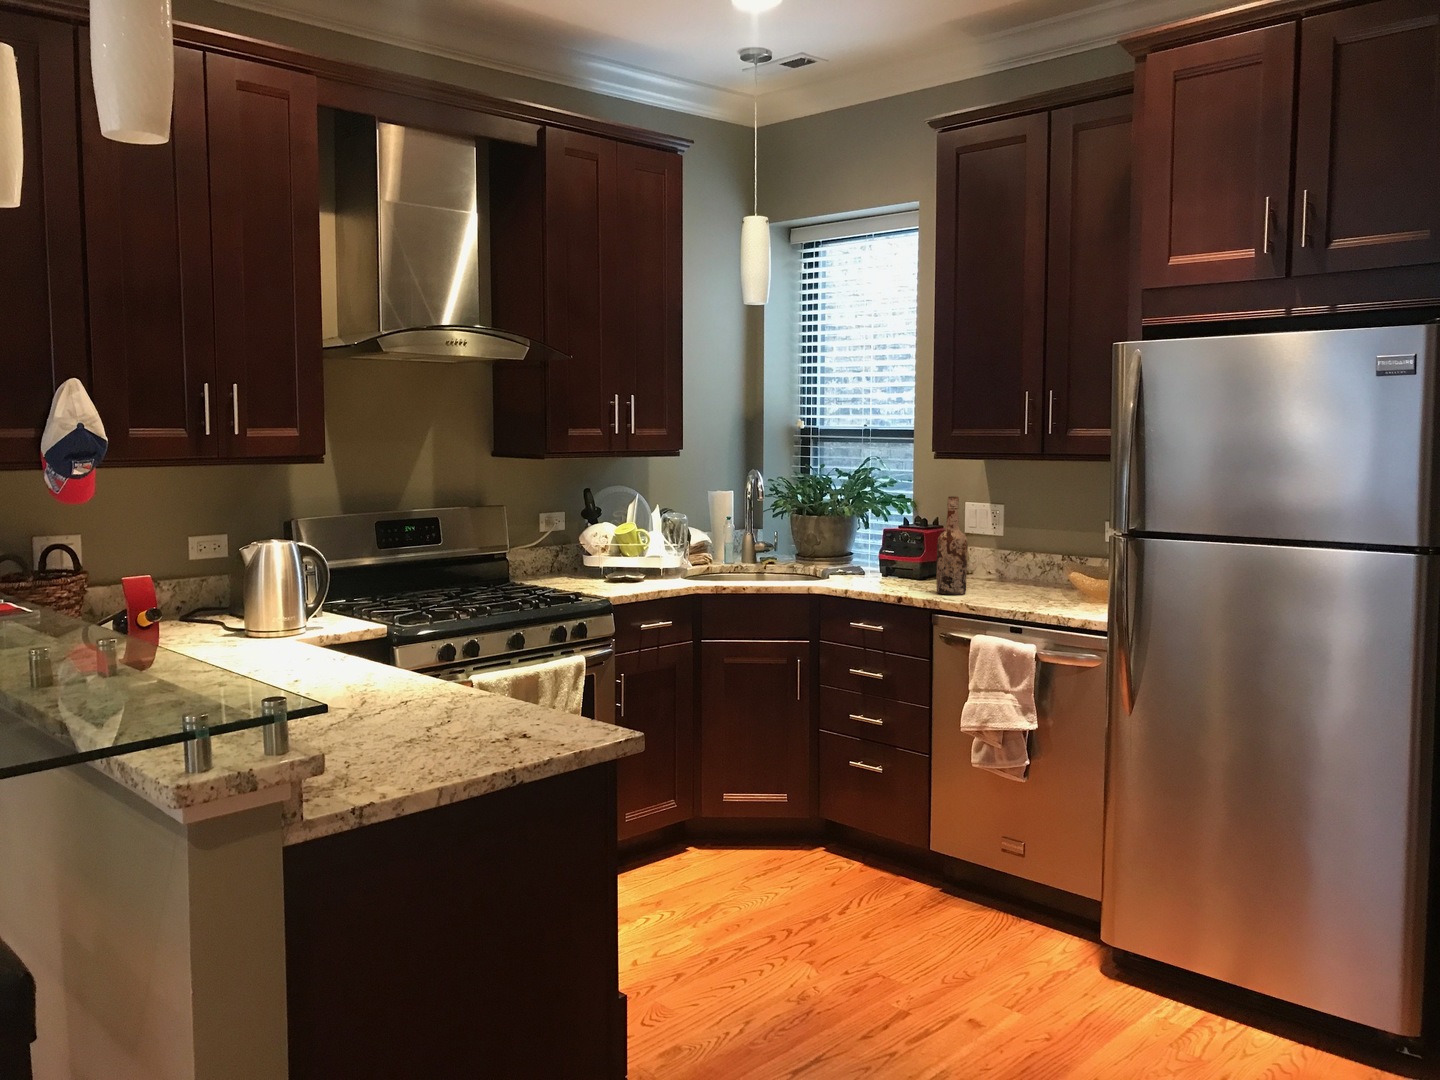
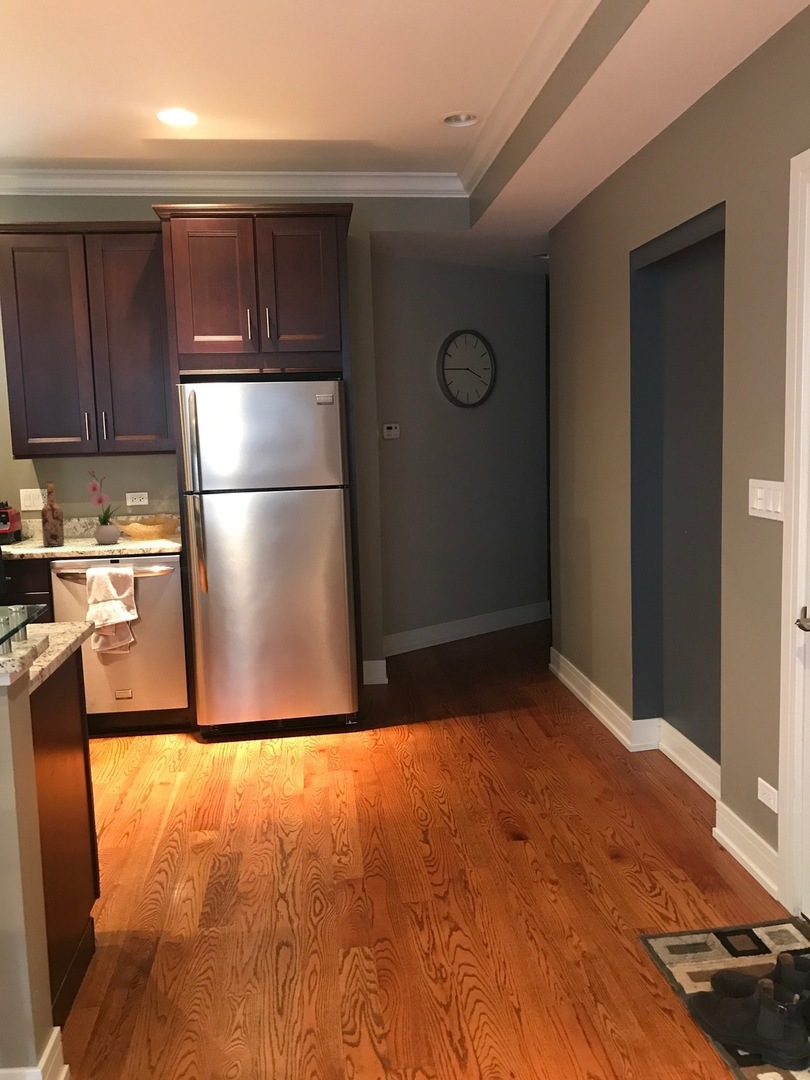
flower arrangement: none [994,484,1049,601] -> present [87,471,121,544]

